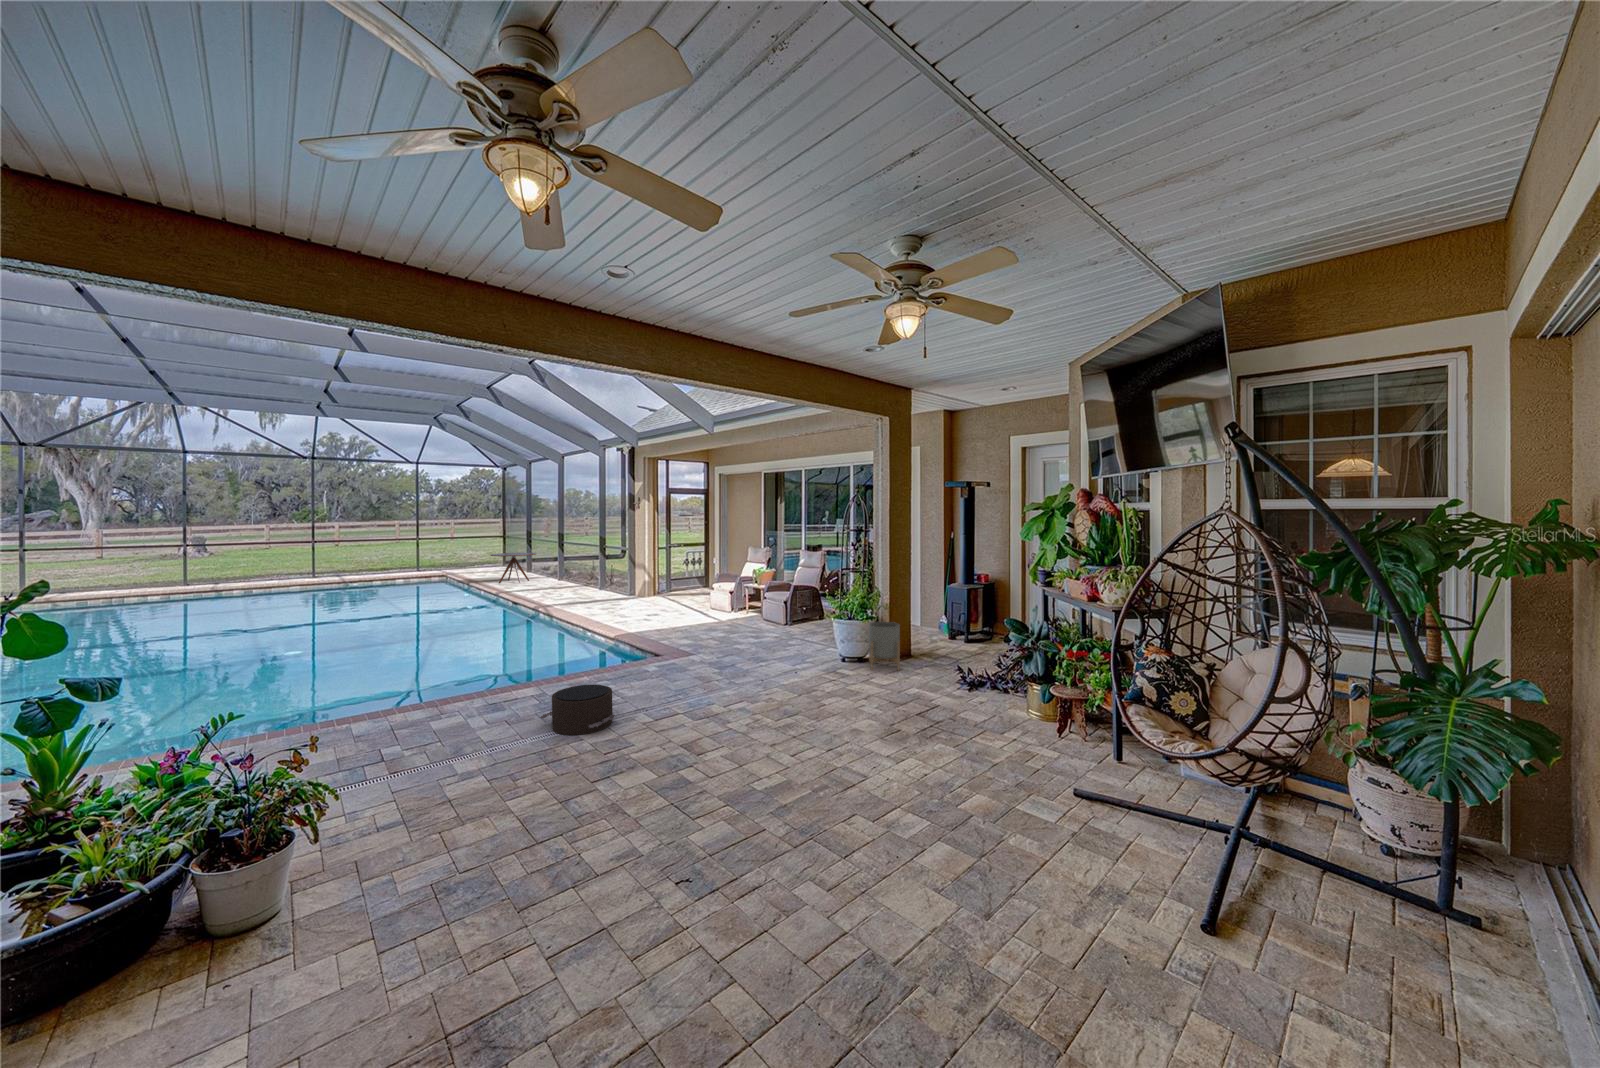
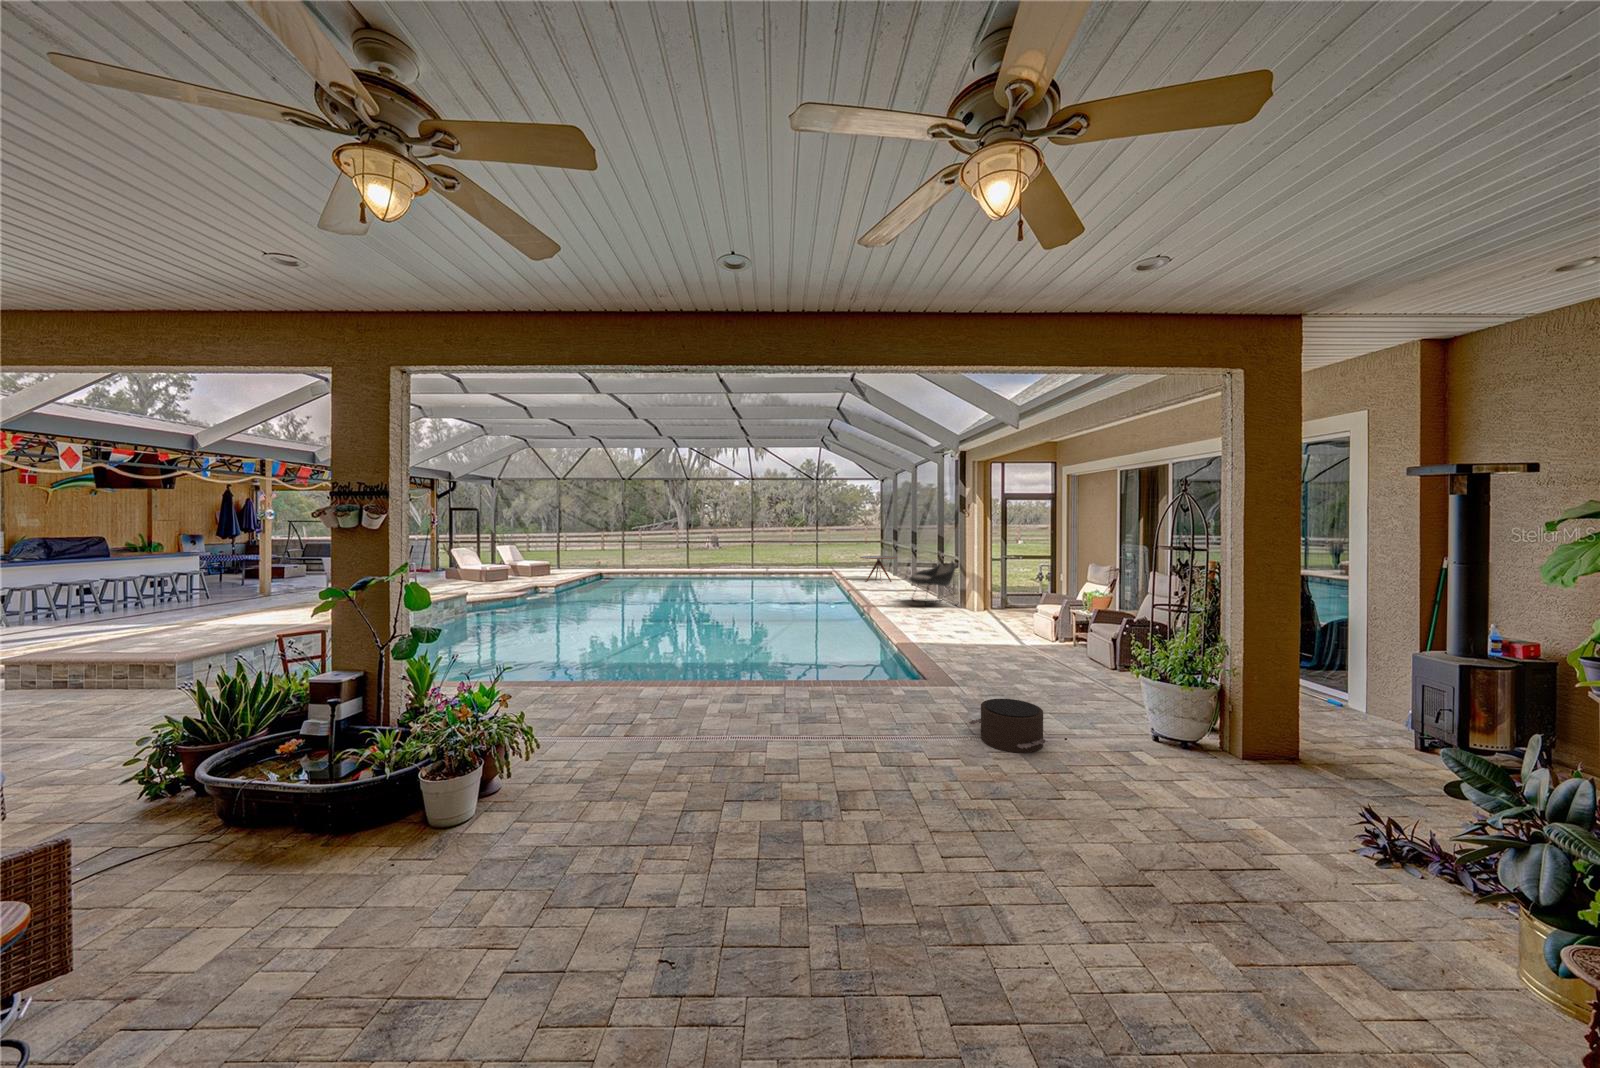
lounge chair: none [572,548,626,600] -> present [909,561,958,605]
planter: present [869,622,900,670] -> none [1183,692,1246,780]
pouf: present [540,685,615,735] -> present [969,699,1046,753]

